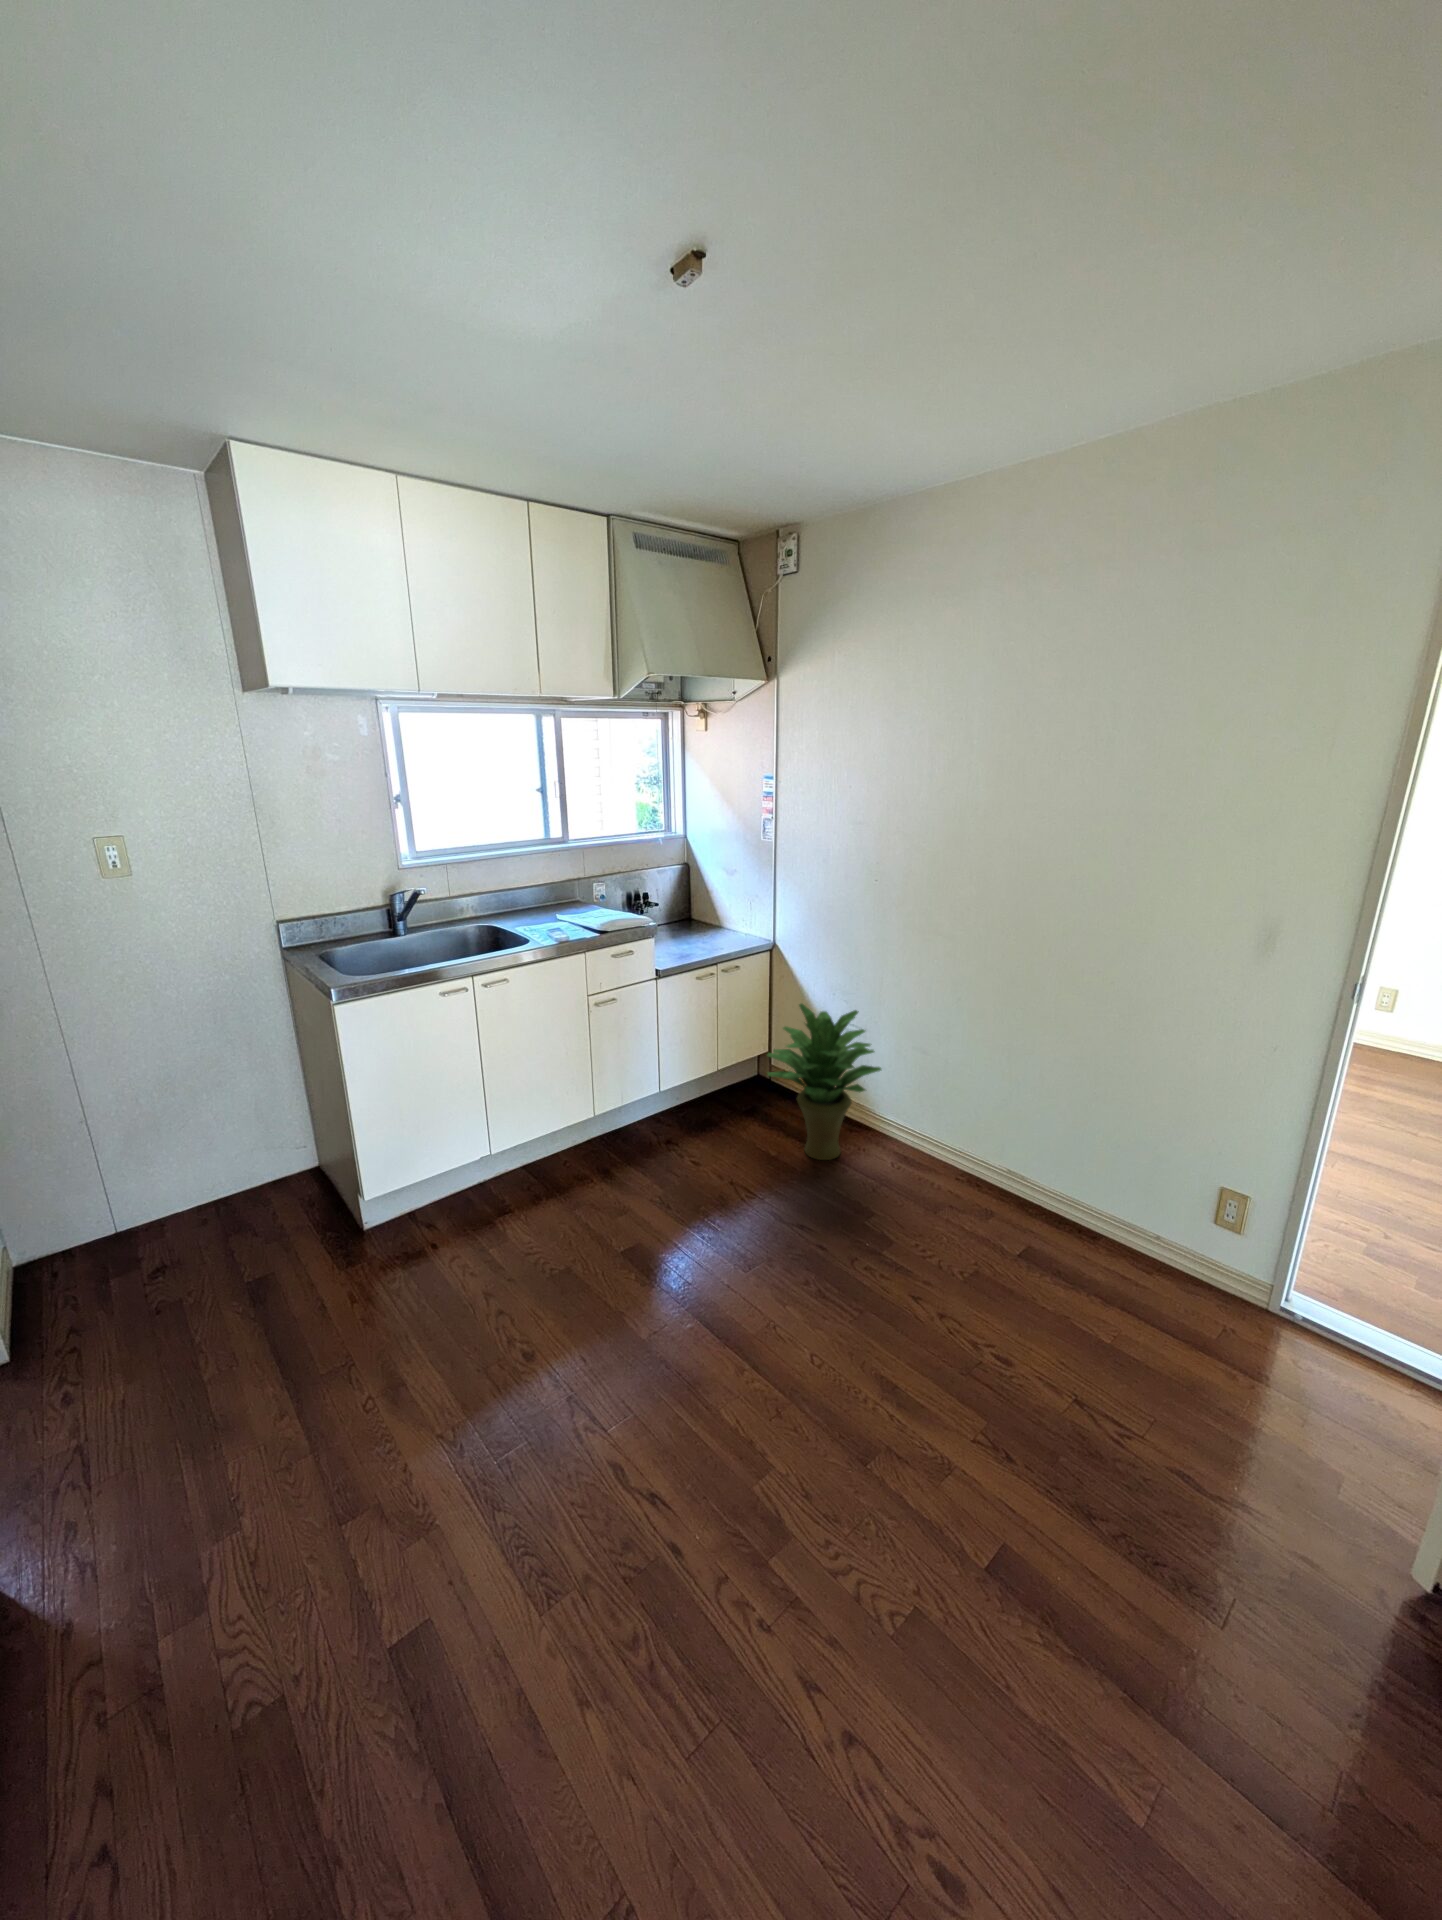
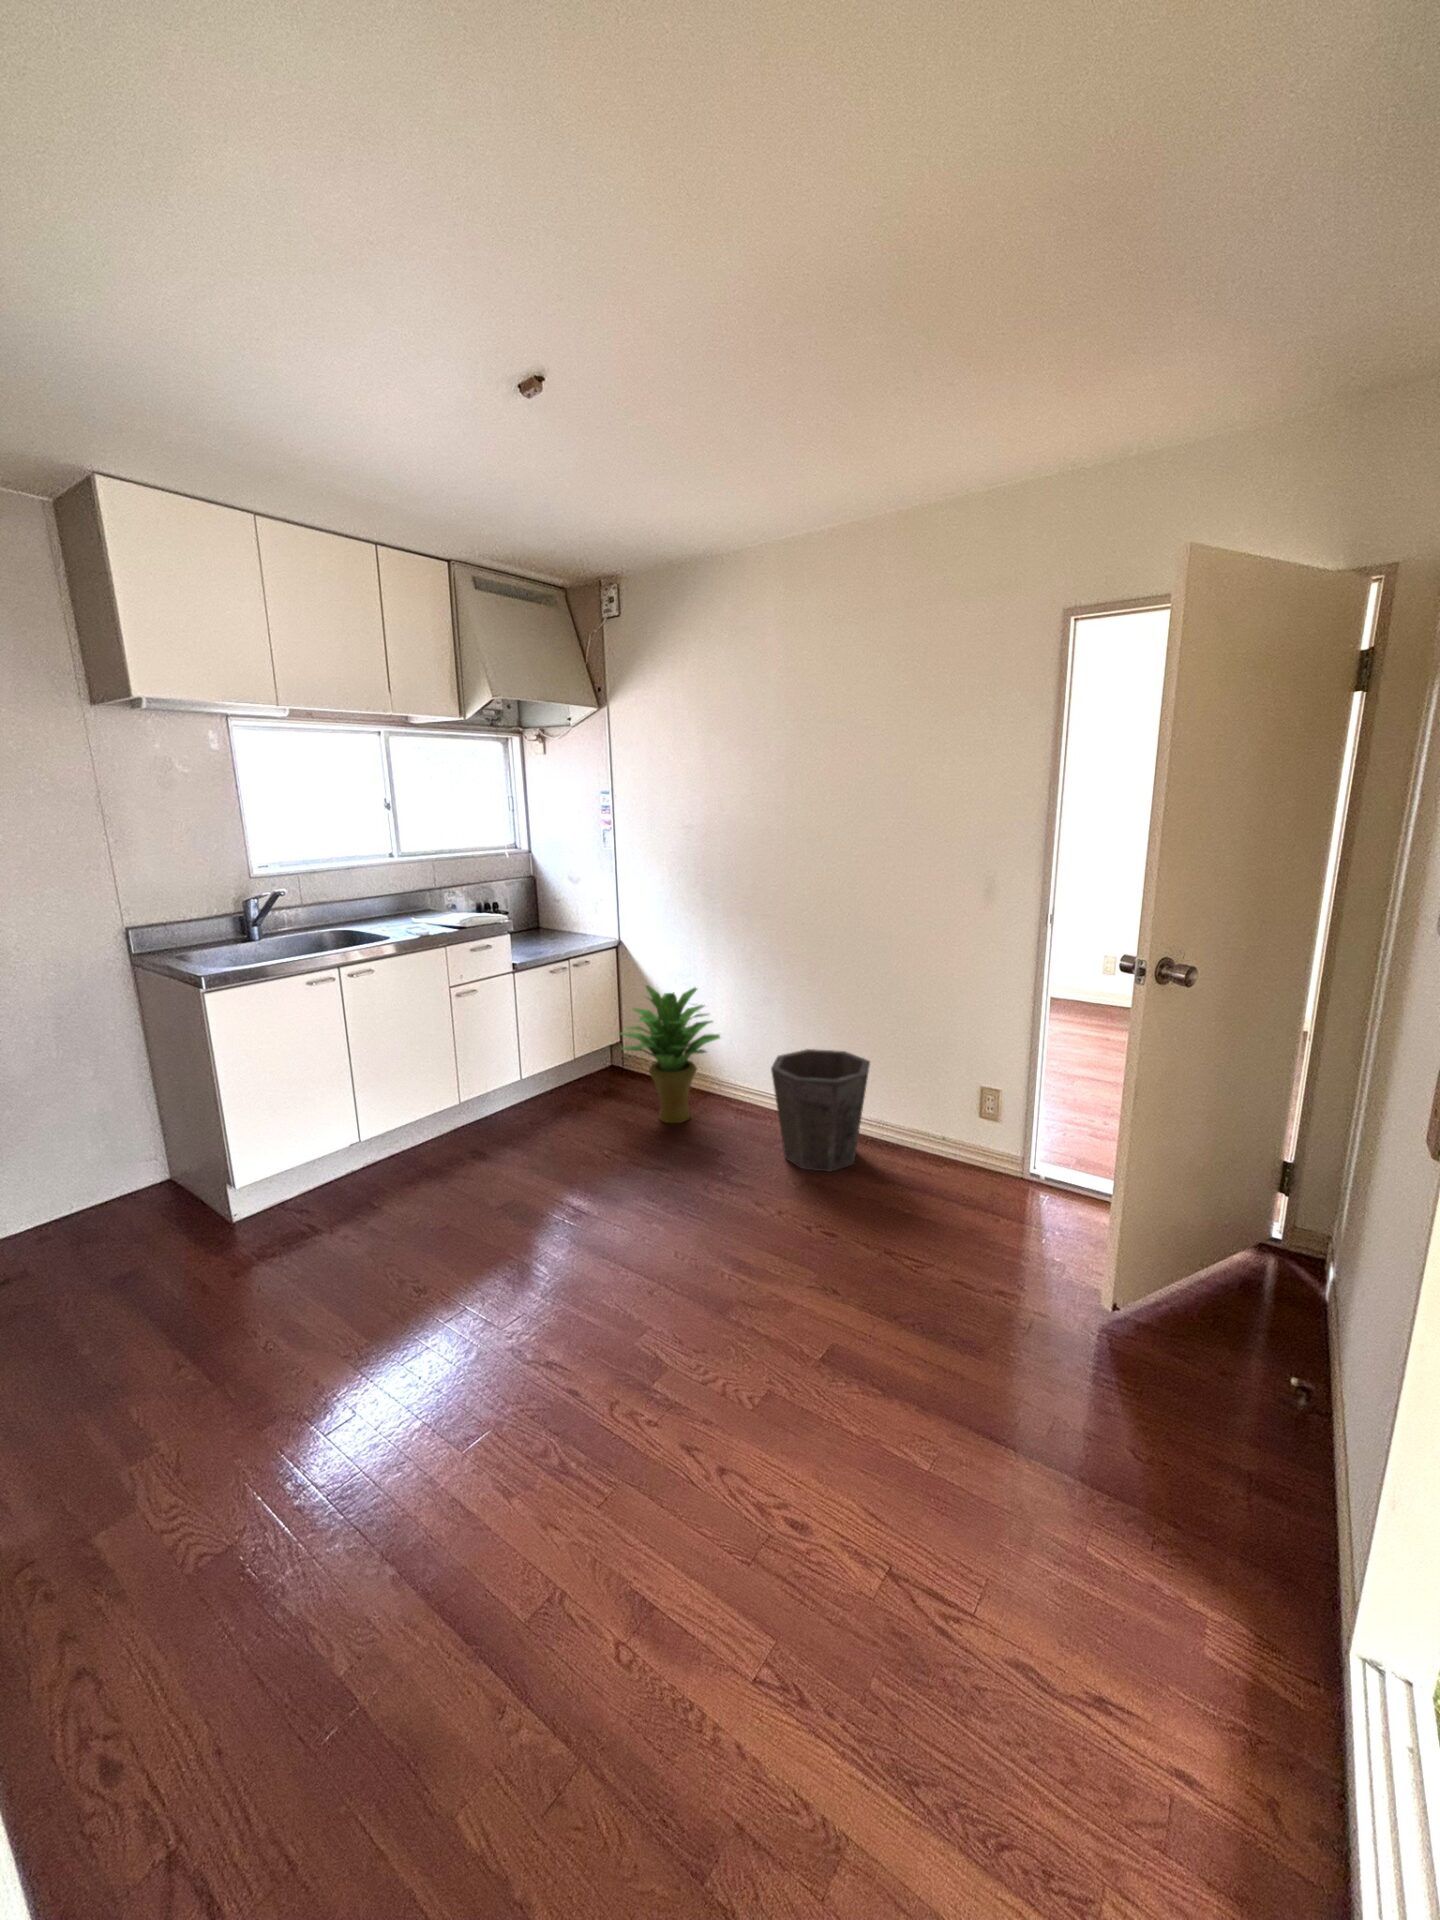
waste bin: none [942,1102,1069,1261] -> present [771,1049,870,1172]

